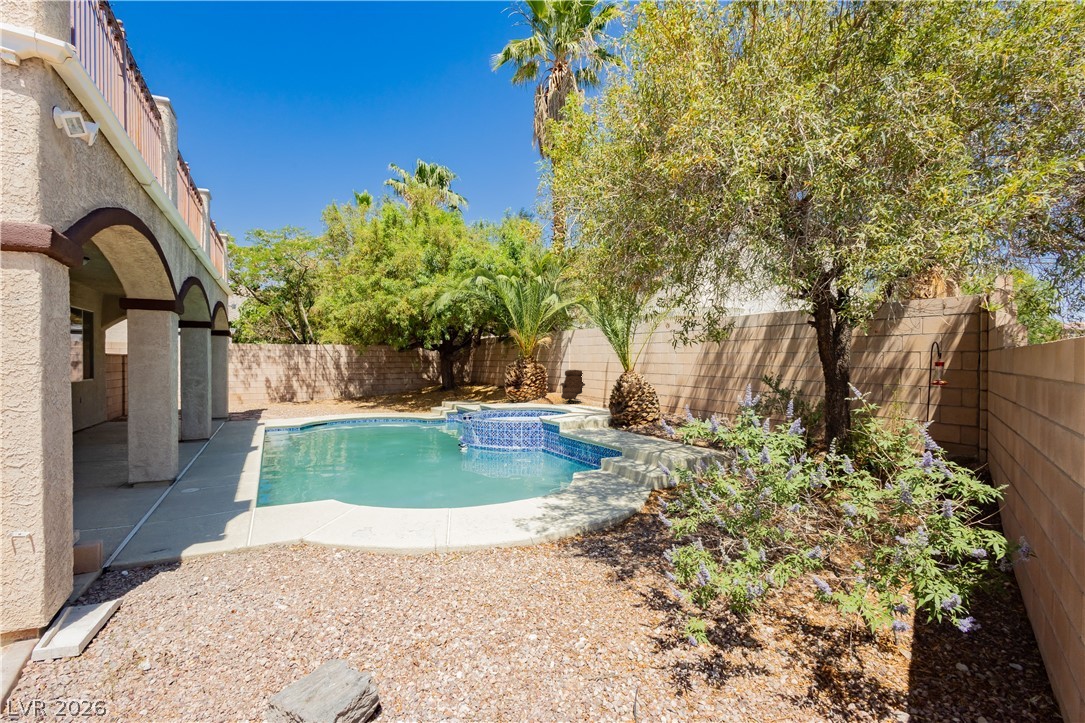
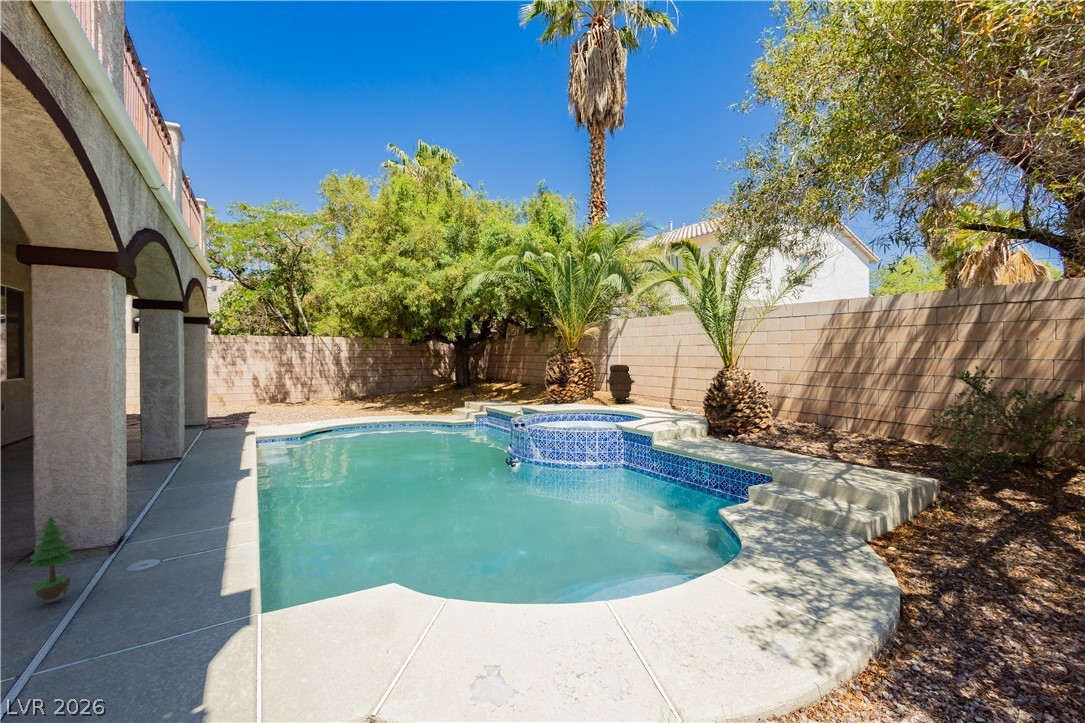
potted tree: none [141,443,162,487] -> present [28,516,74,602]

